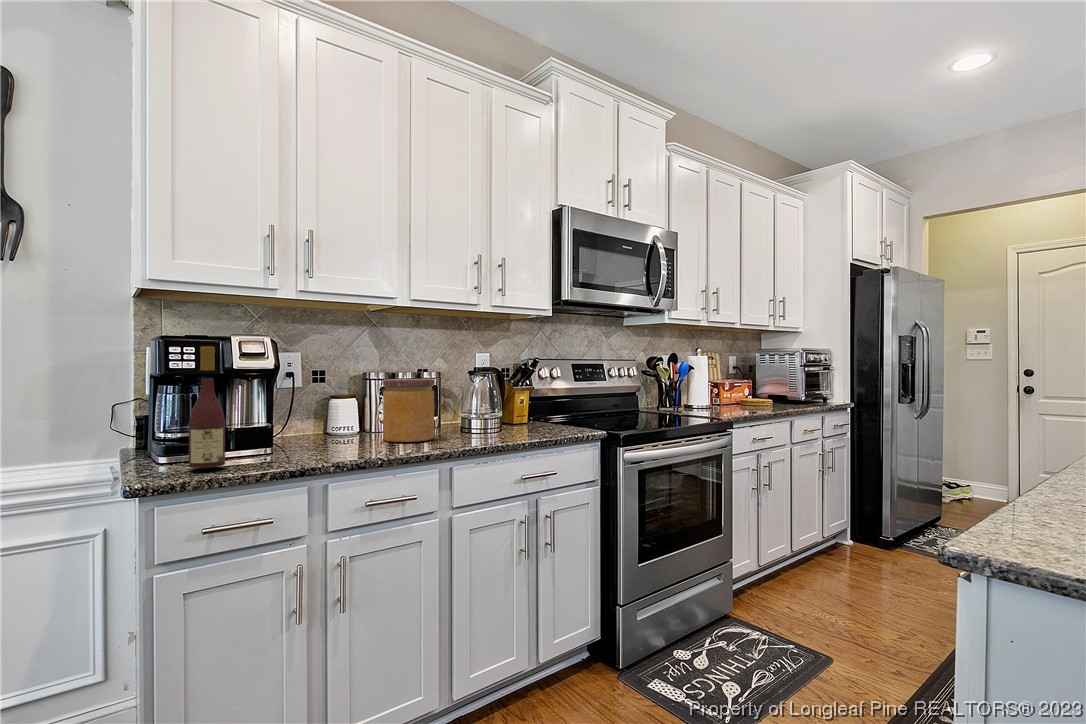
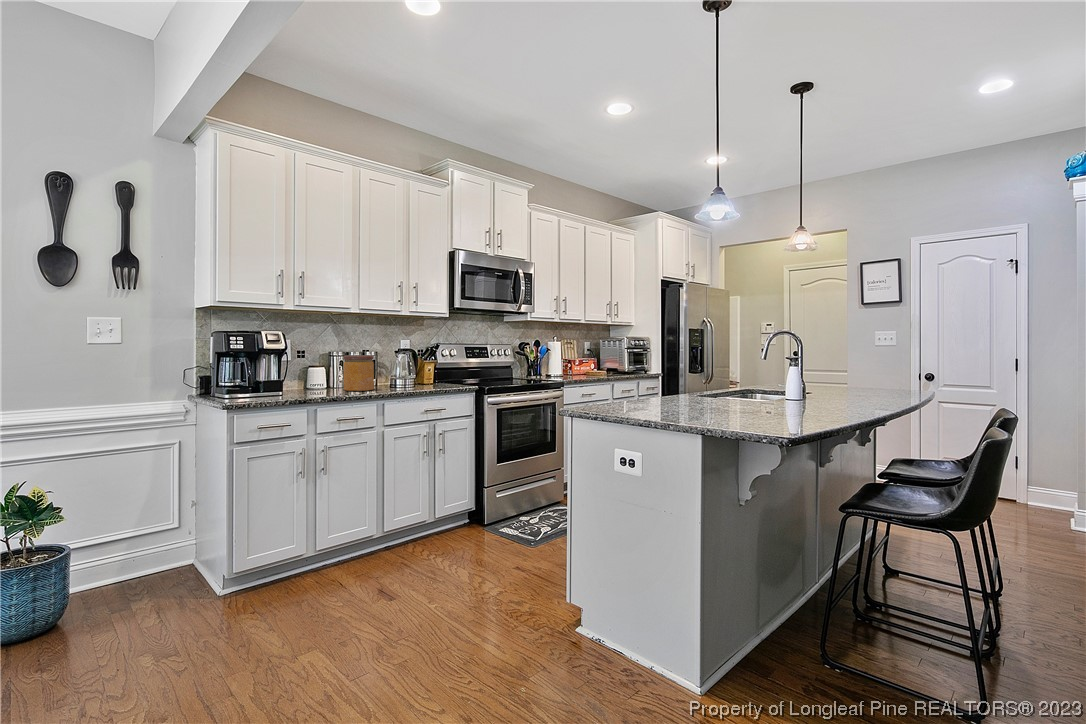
wine bottle: present [189,346,225,468] -> none [246,338,266,400]

